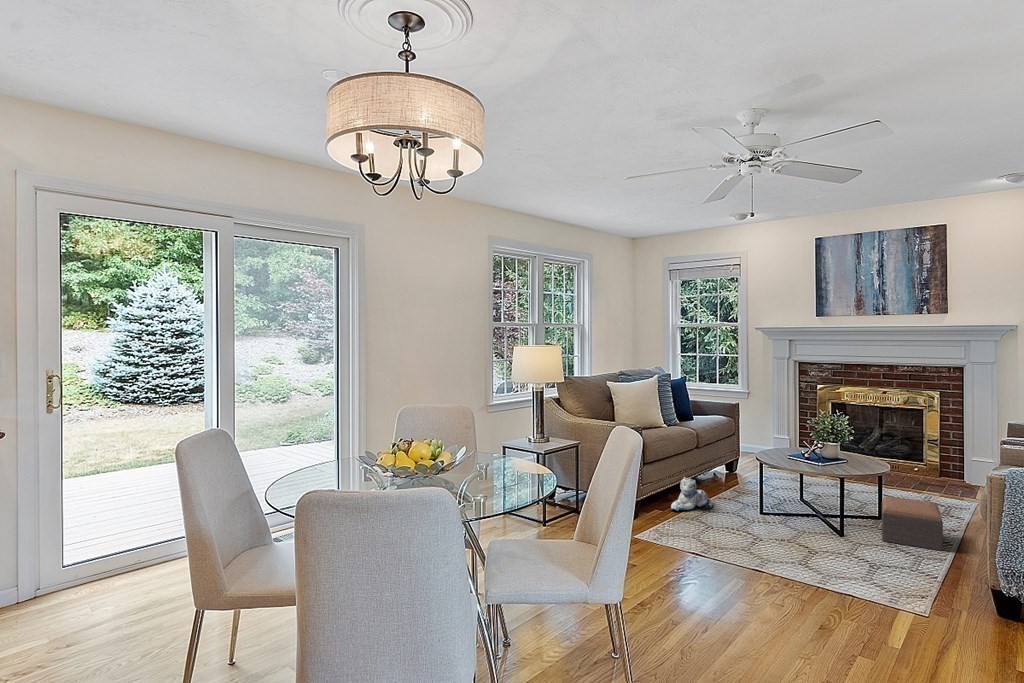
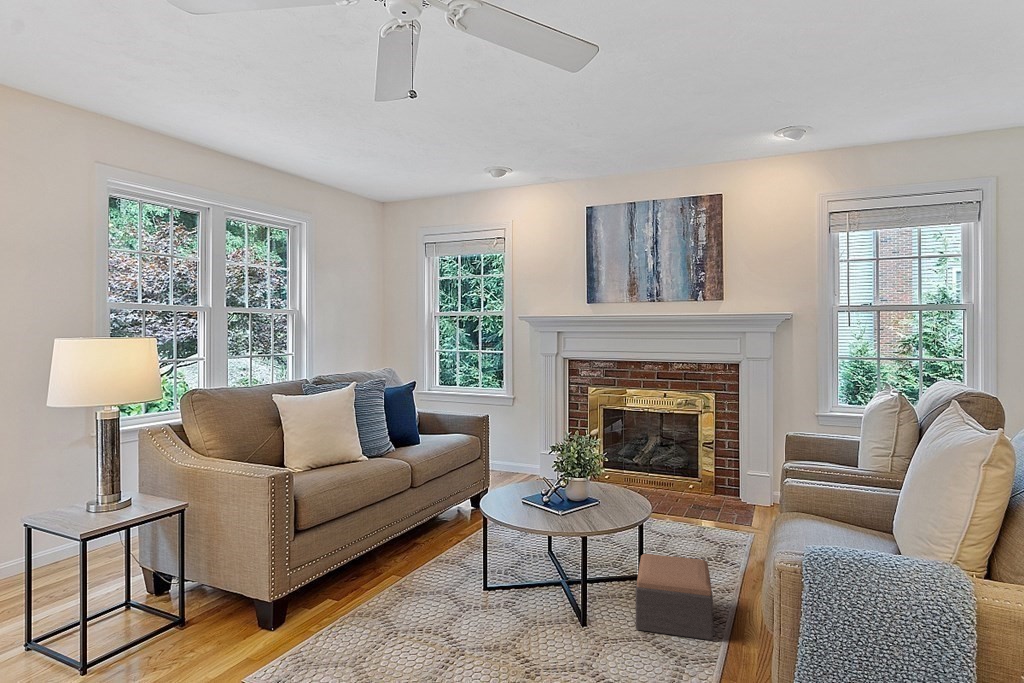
plush toy: present [671,477,713,511] -> none [347,542,421,601]

